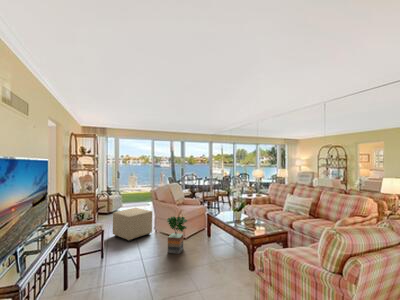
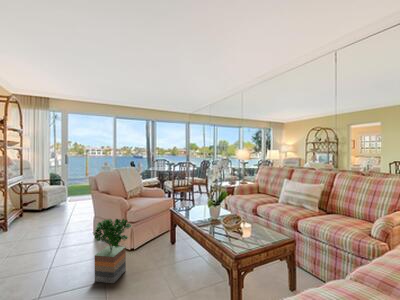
ottoman: present [113,208,152,242] -> none [28,204,91,259]

